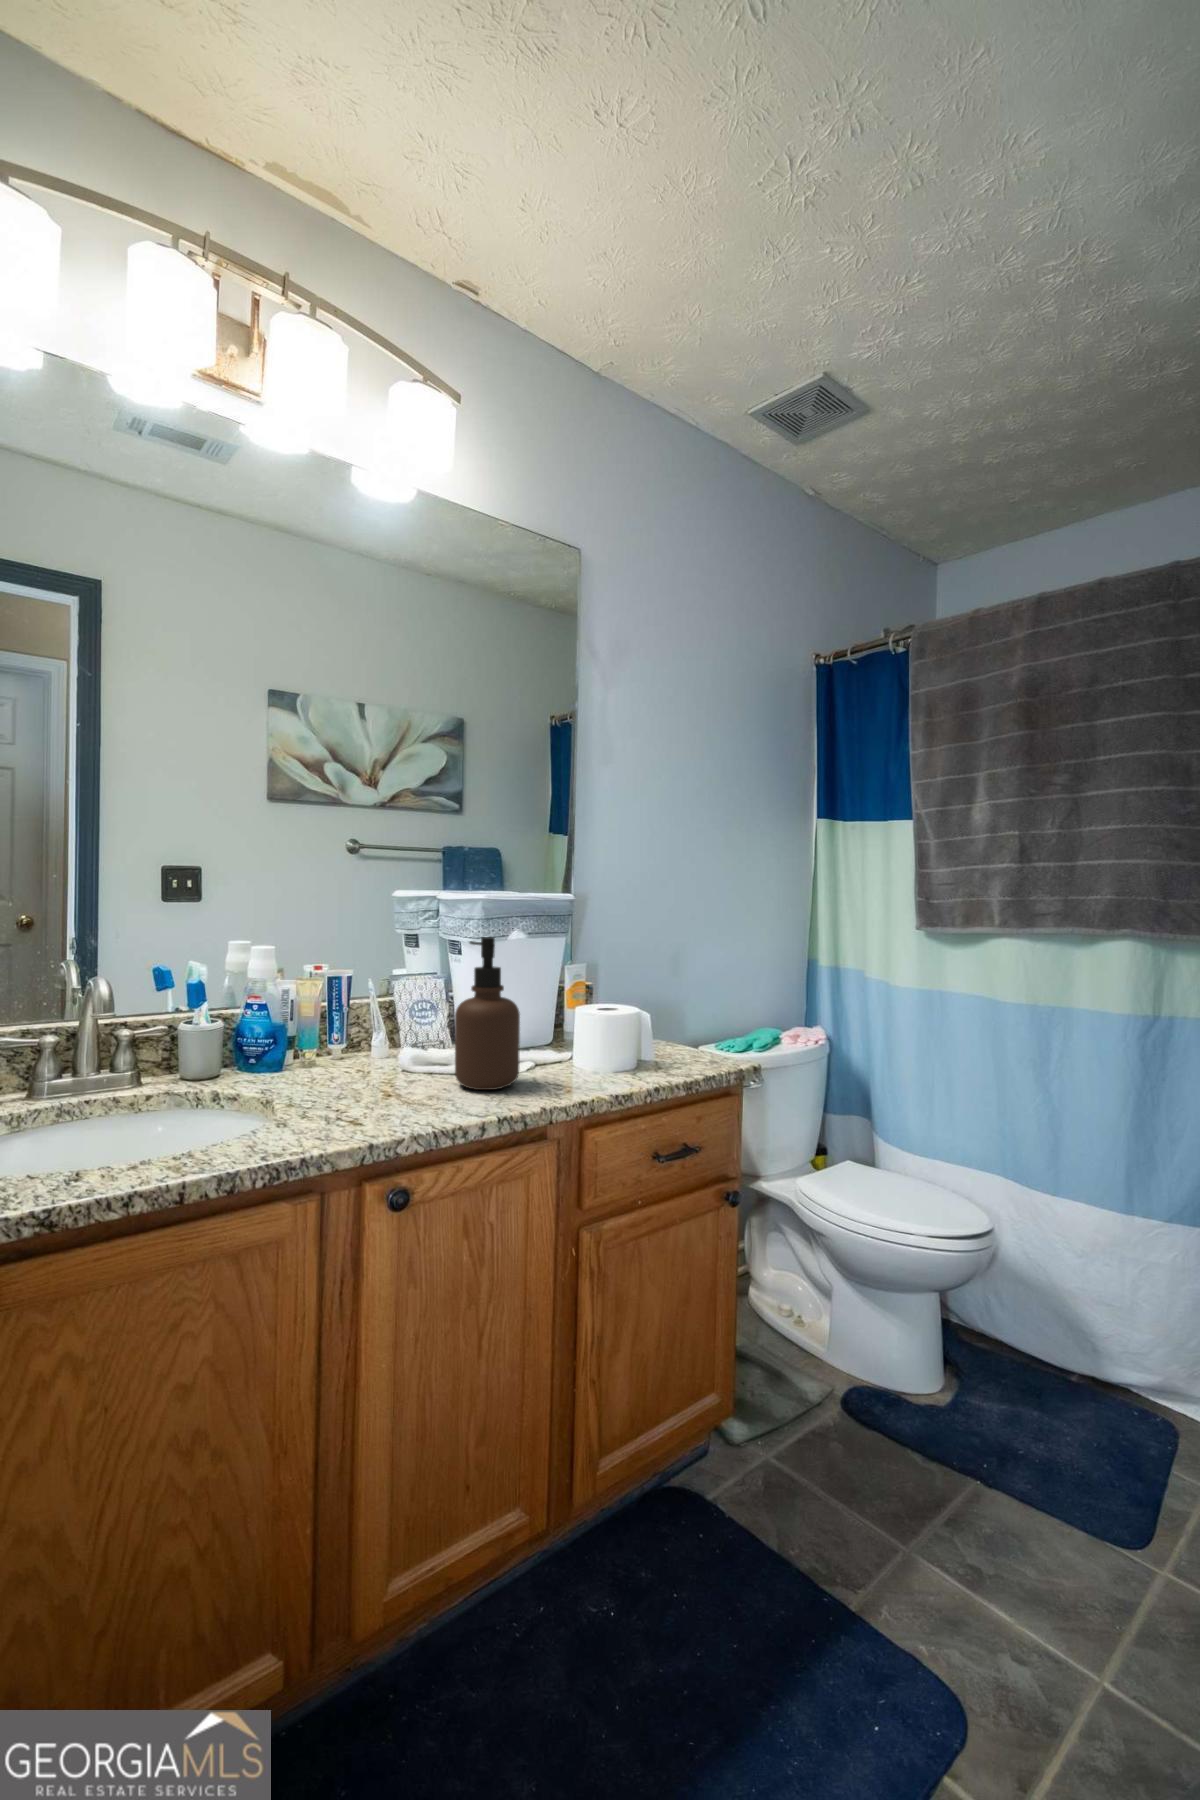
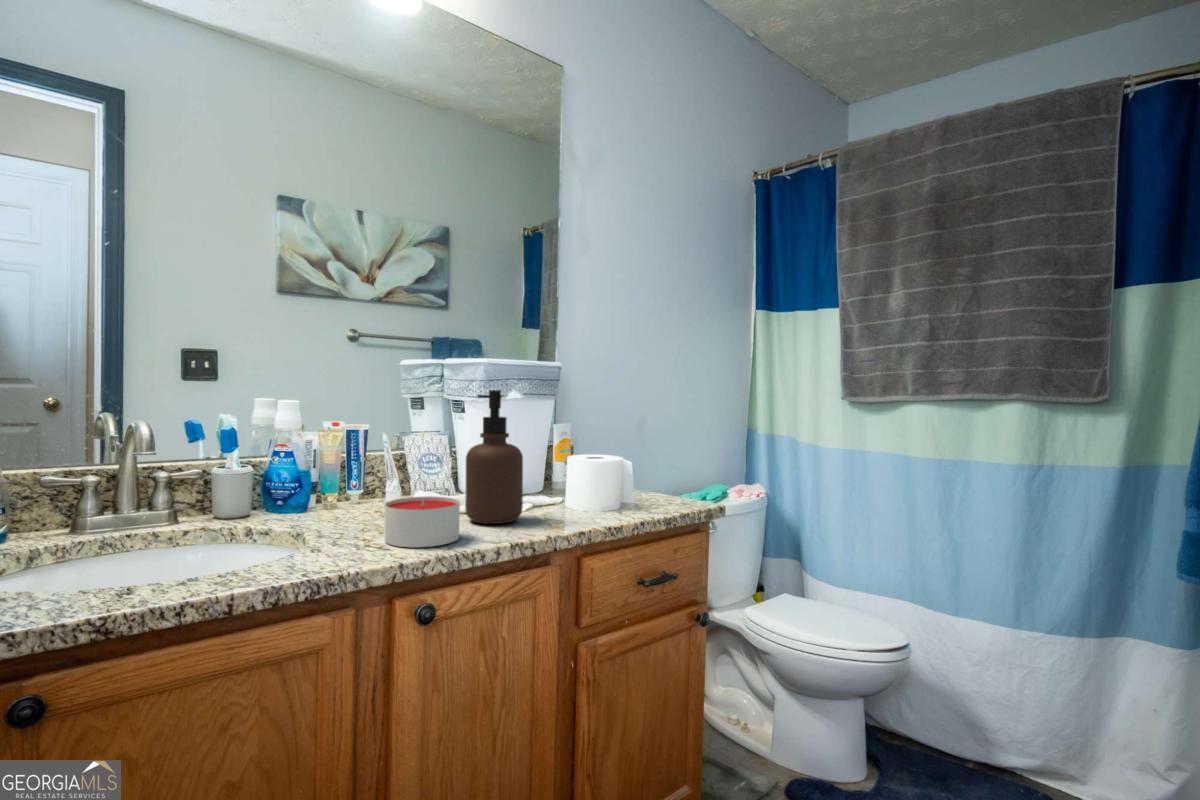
candle: none [359,1061,443,1122] -> present [385,497,460,547]

